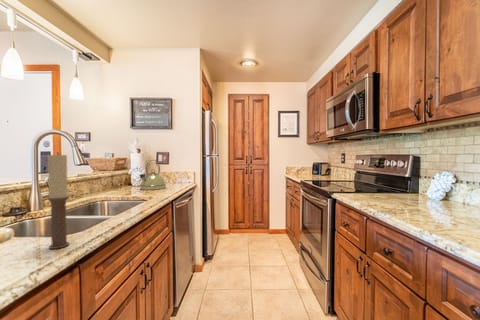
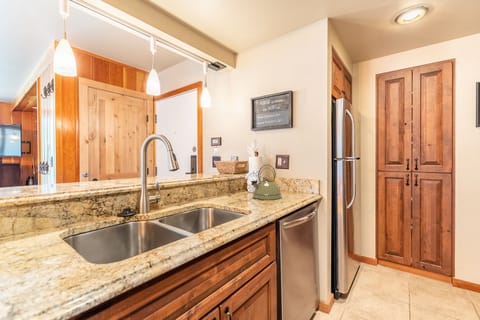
candle: present [48,154,69,249] -> none [55,162,81,290]

